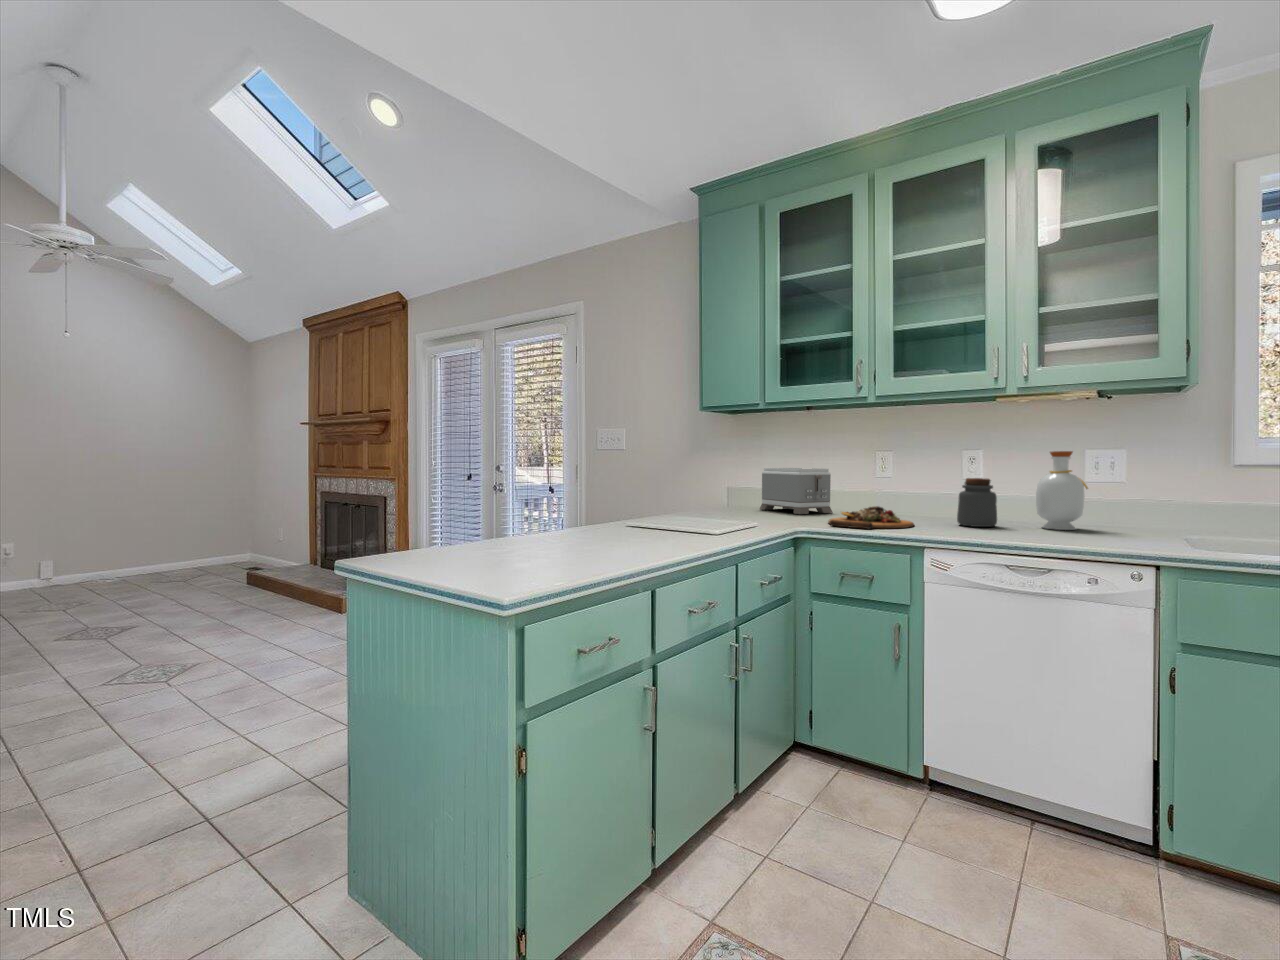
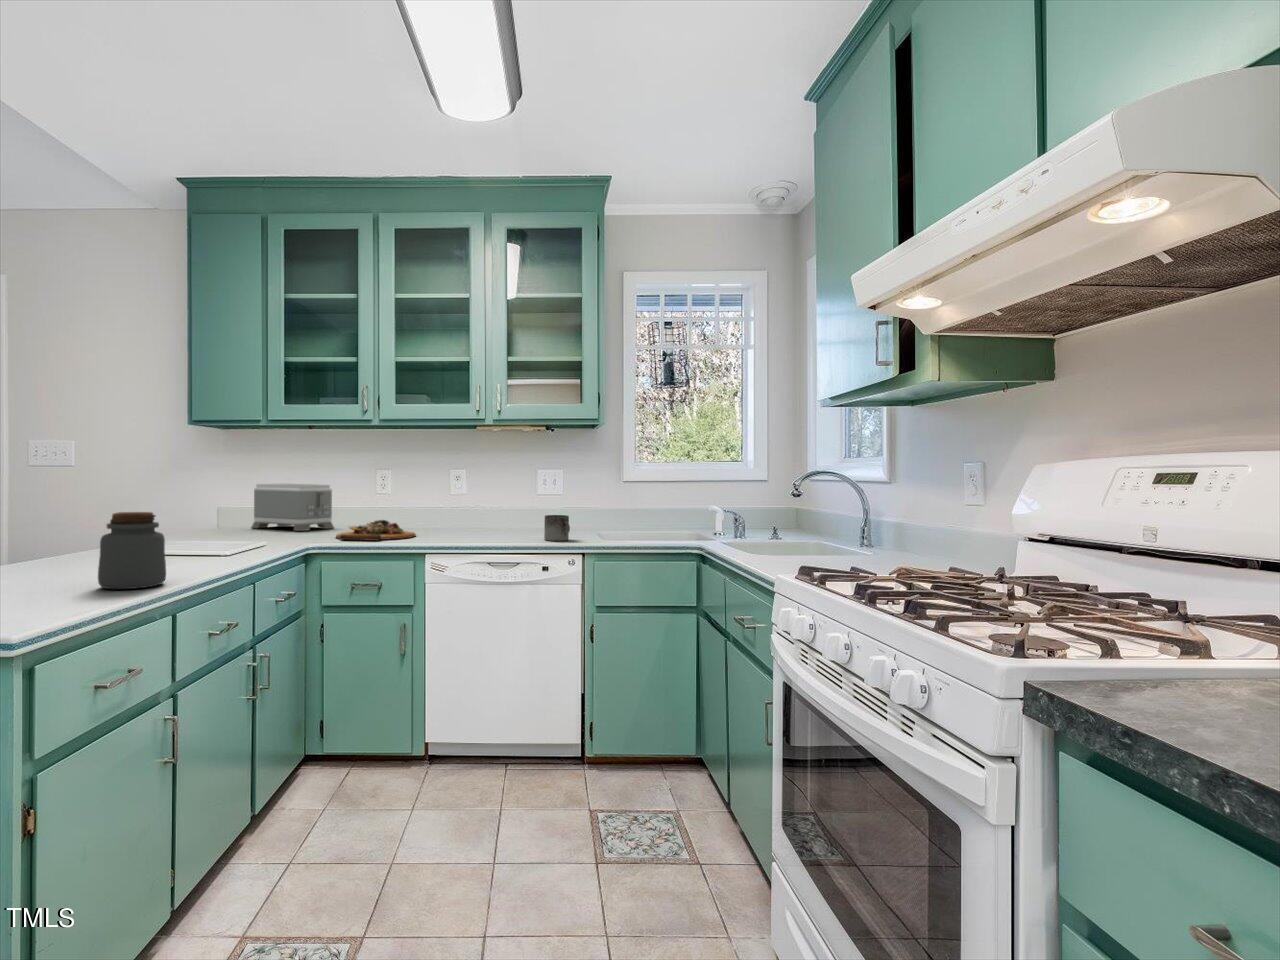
bottle: present [1036,451,1088,530] -> none [508,472,542,532]
jar: present [957,478,997,527] -> present [98,512,166,589]
mug: none [1090,509,1134,545] -> present [544,515,570,541]

